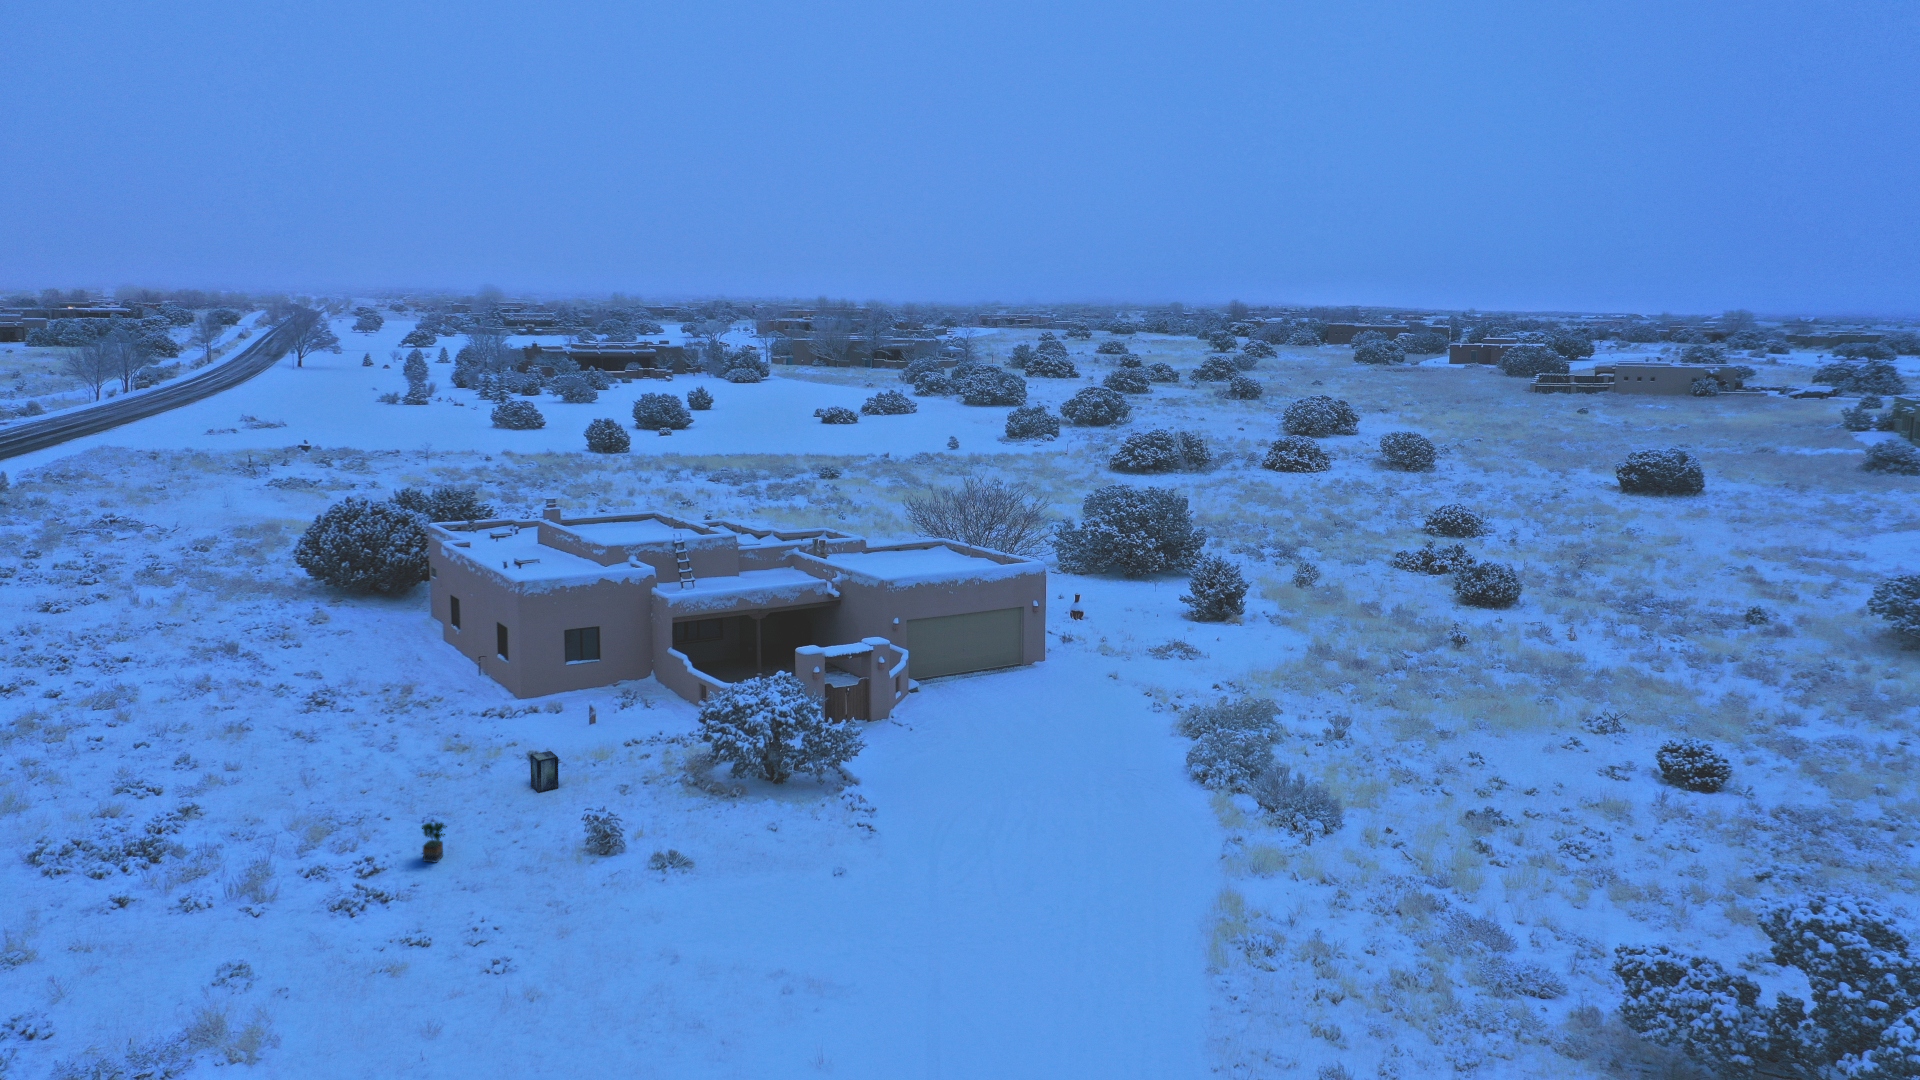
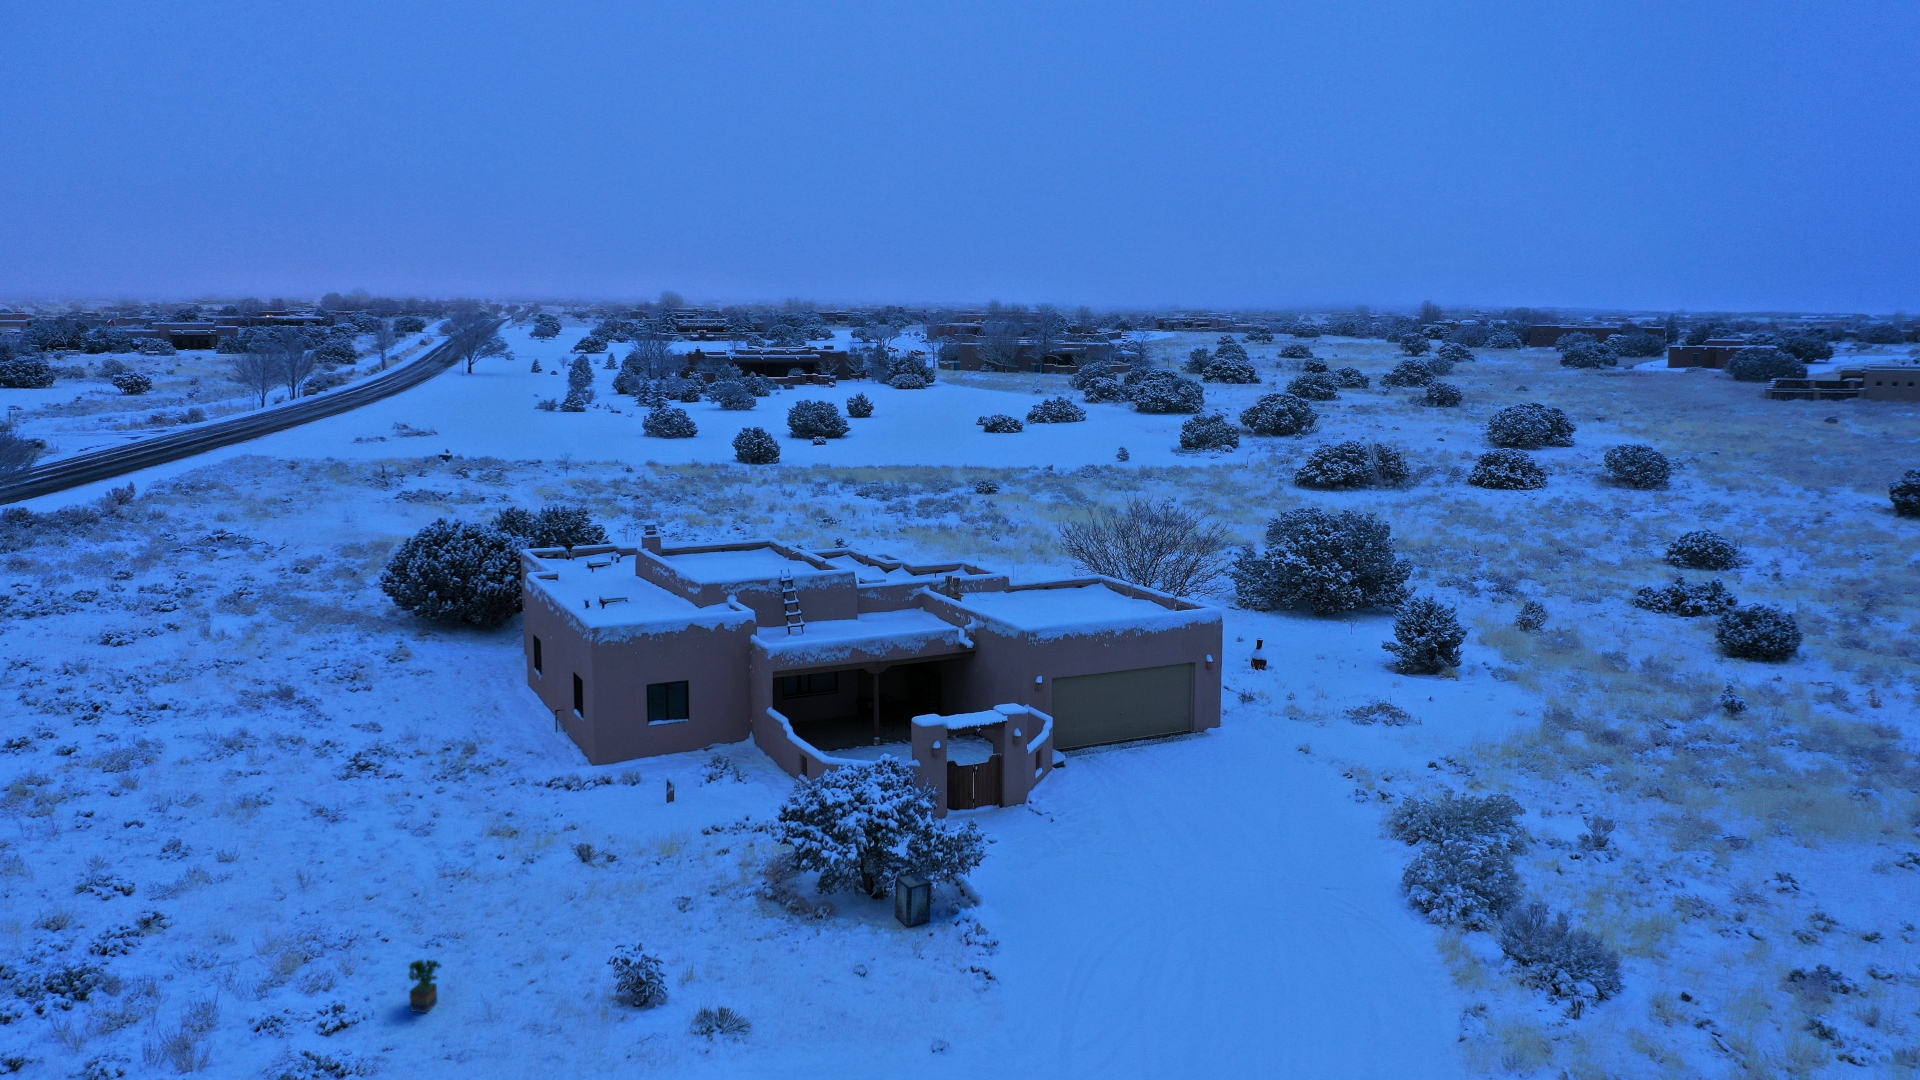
storage box: present [530,751,558,793] -> present [895,872,931,928]

